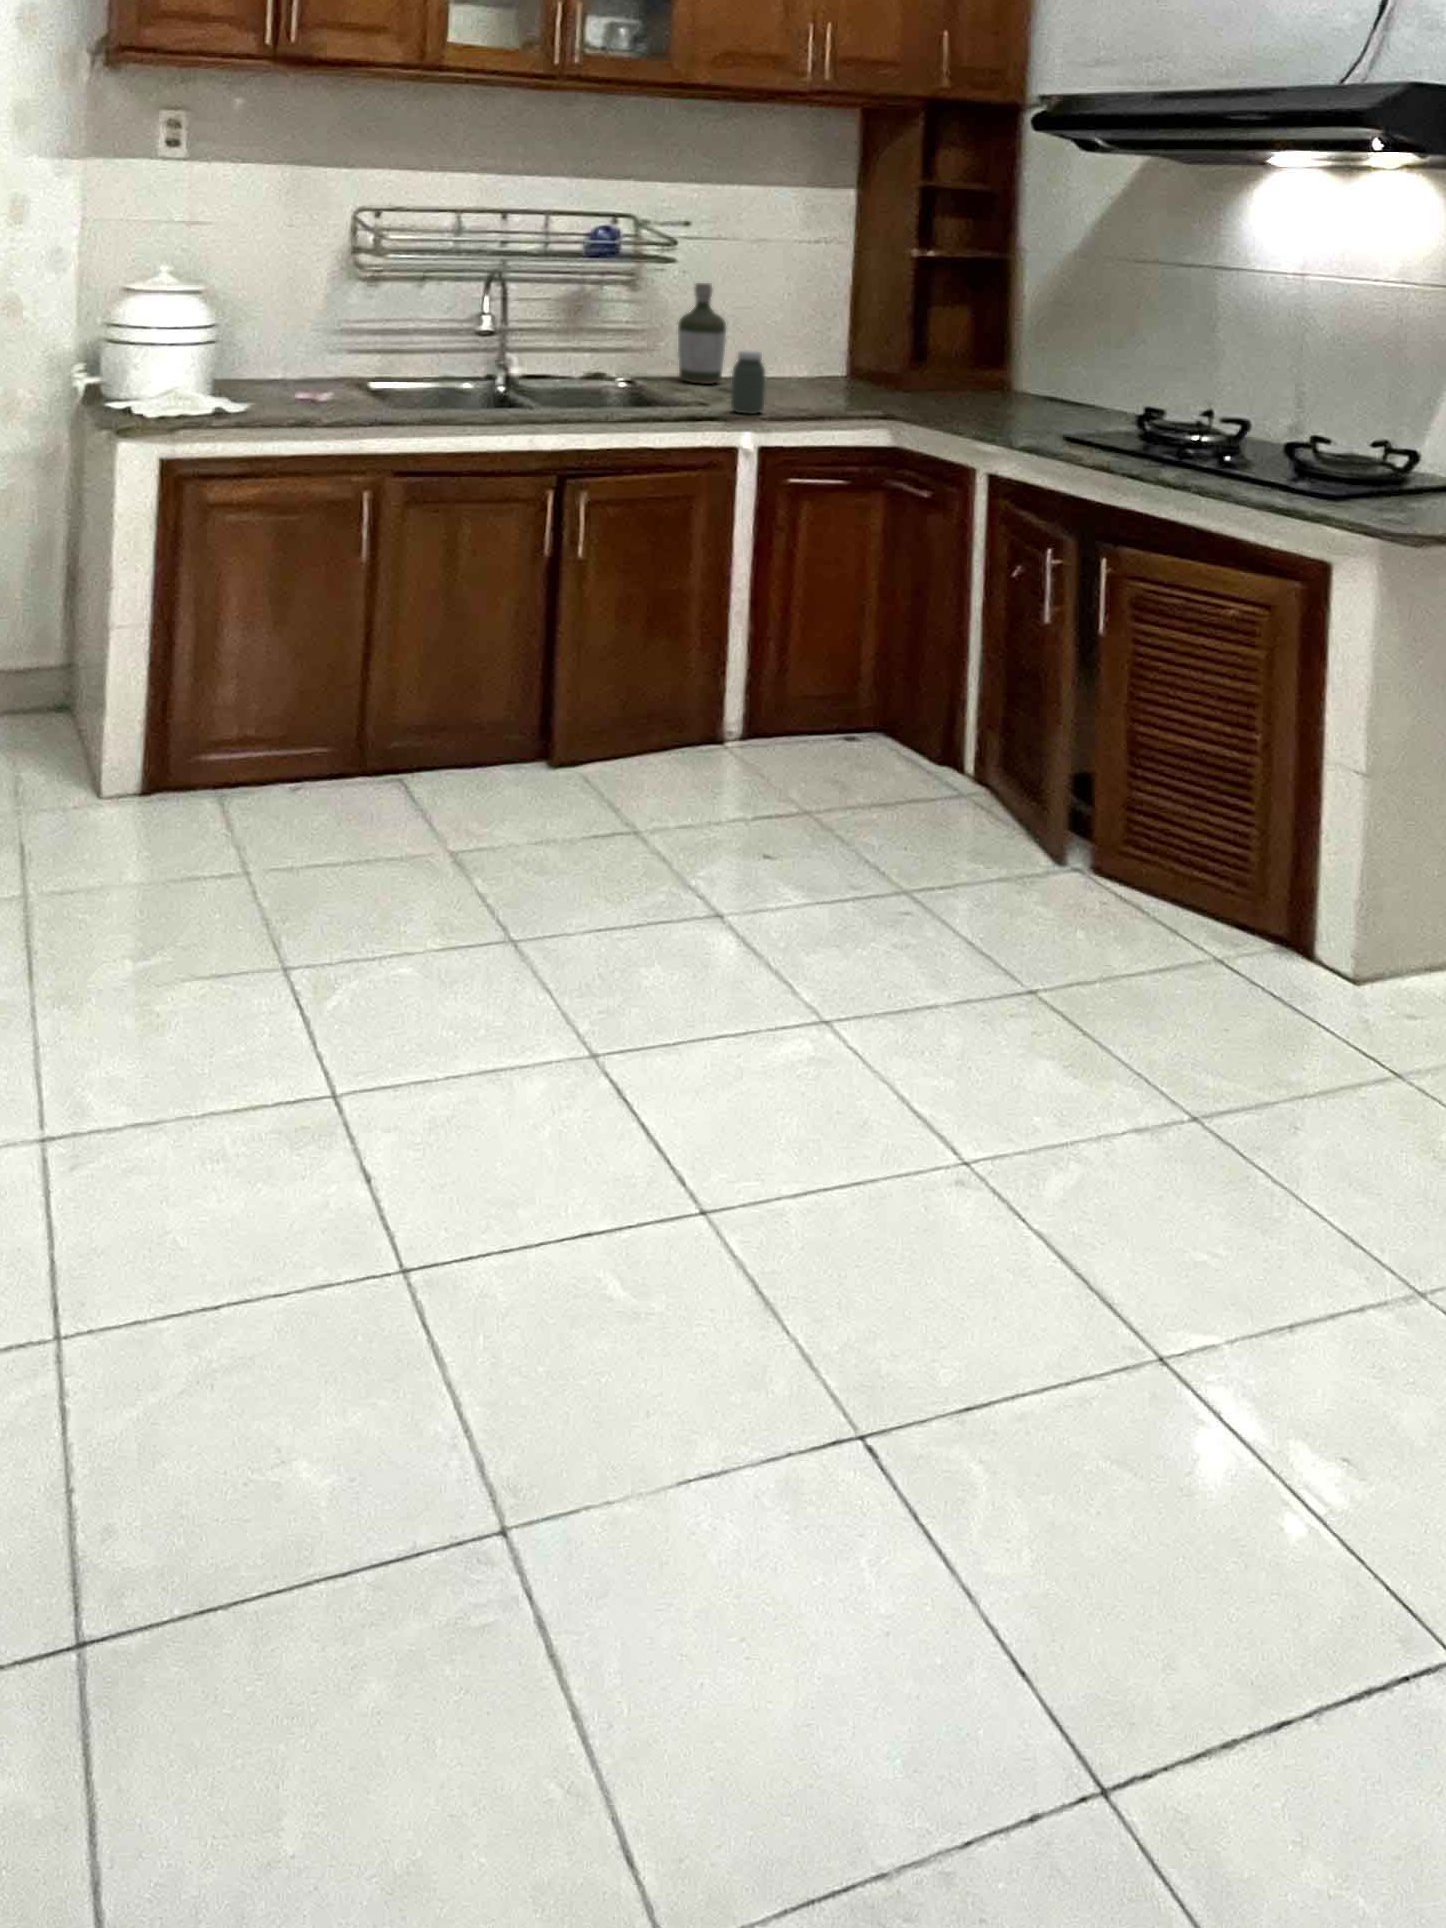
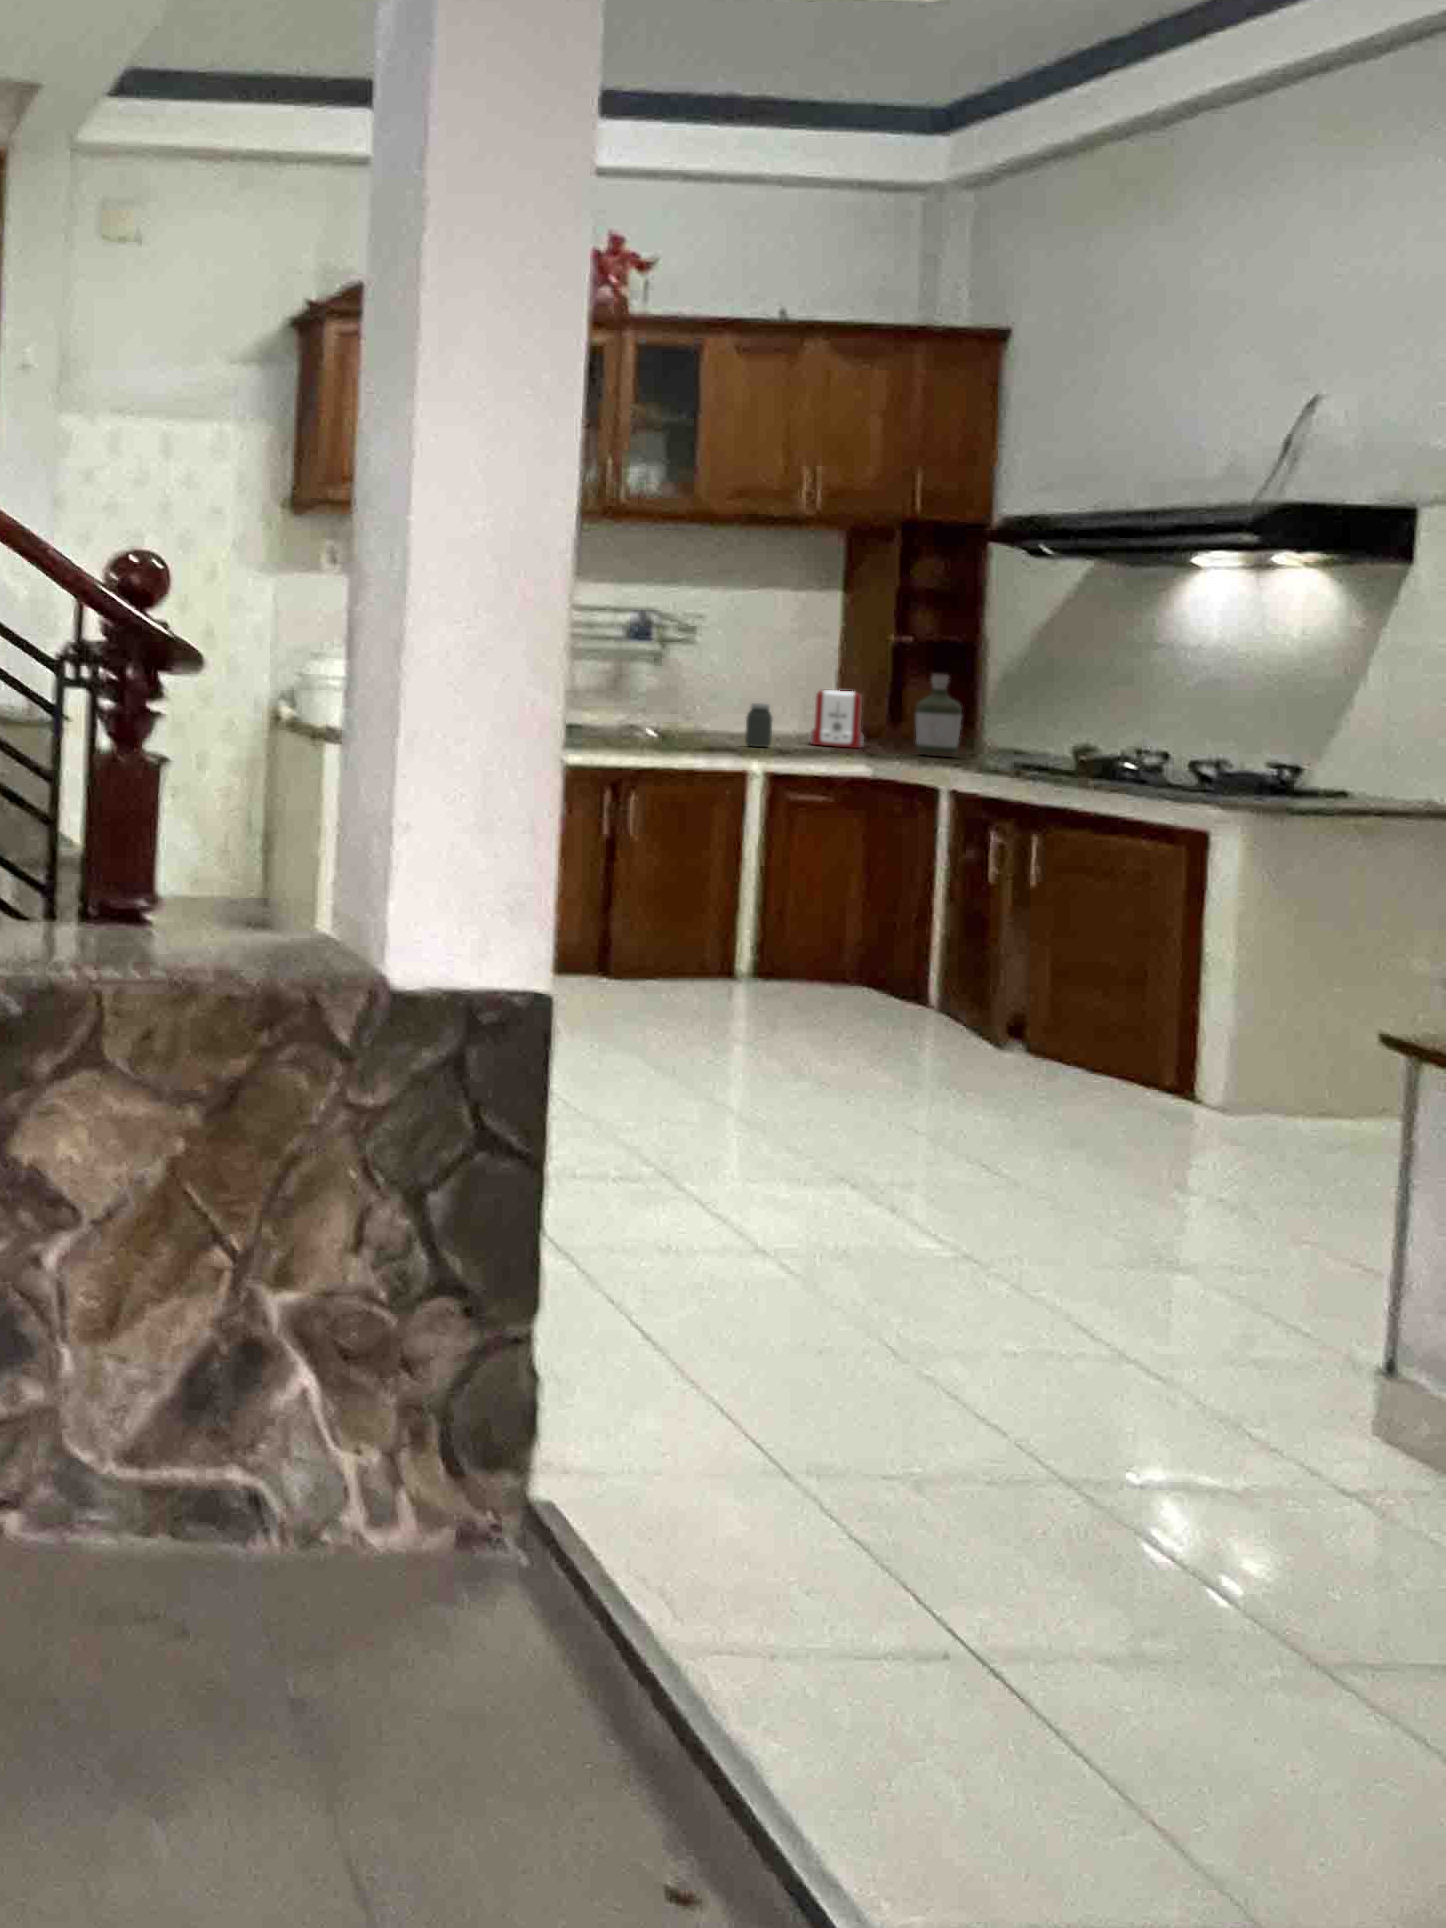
bottle: present [678,283,726,384] -> present [915,673,962,757]
toaster: none [816,320,882,403] -> present [810,690,864,748]

